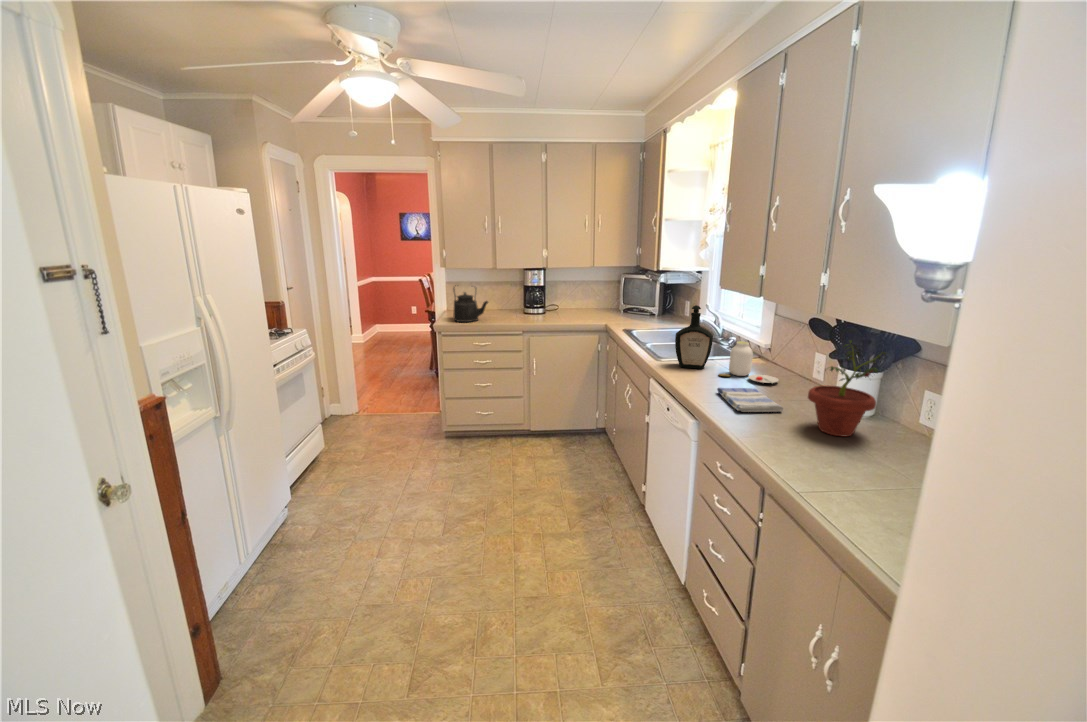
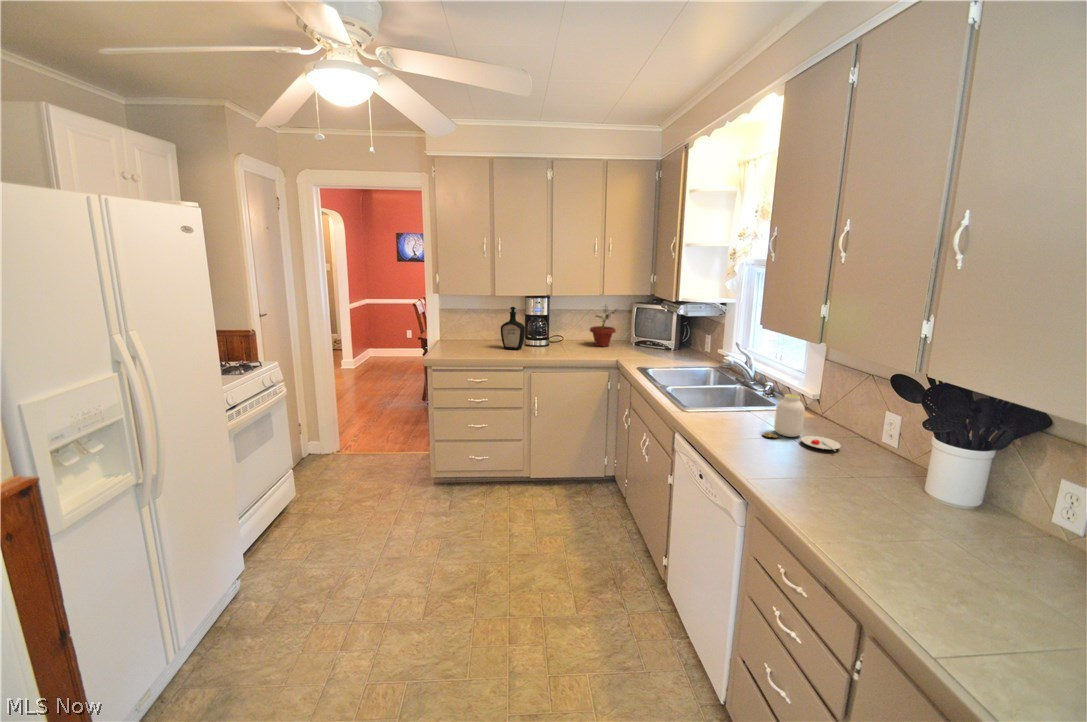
kettle: present [453,285,488,322] -> none [446,314,486,355]
bottle: present [675,305,713,369] -> present [501,307,525,350]
potted plant: present [808,340,886,436] -> present [590,308,616,346]
dish towel: present [717,388,783,412] -> none [768,457,864,498]

